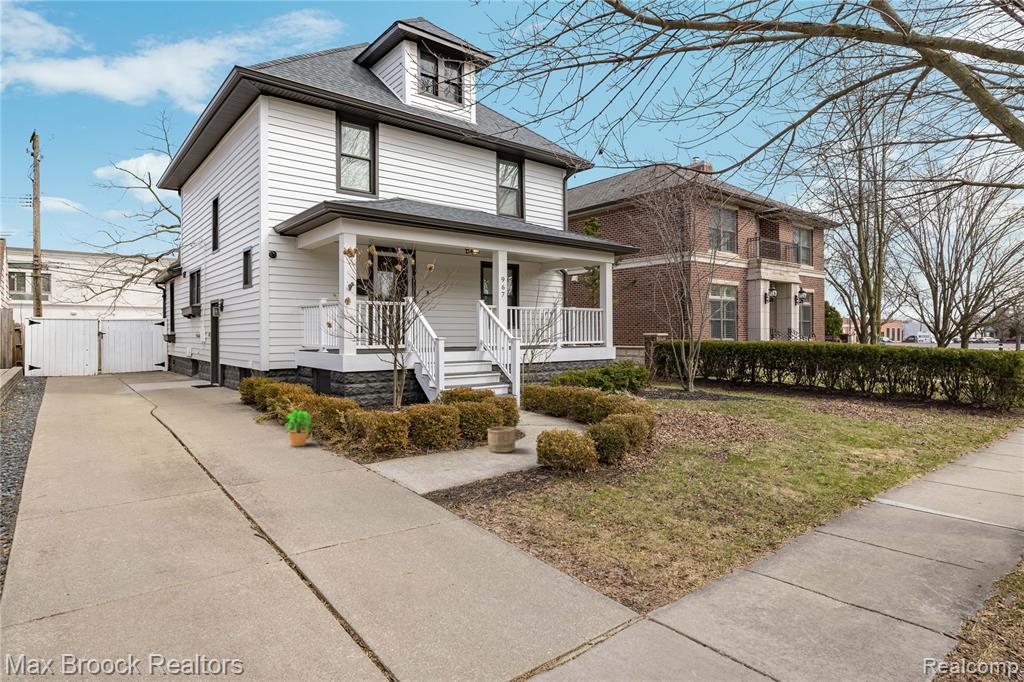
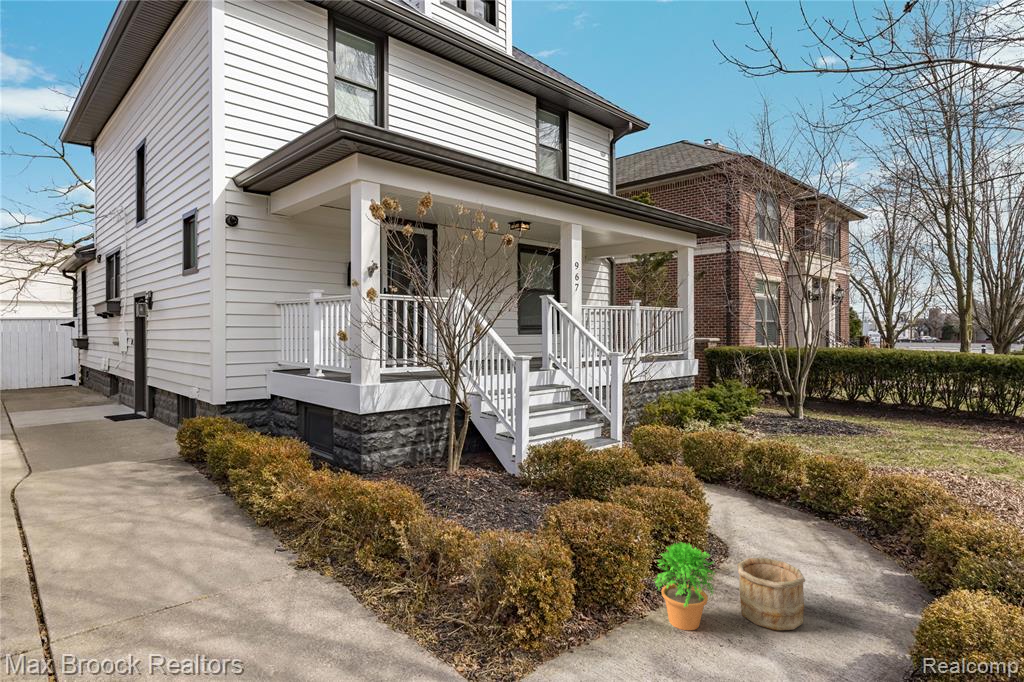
potted plant: present [286,410,313,446] -> present [655,542,717,630]

